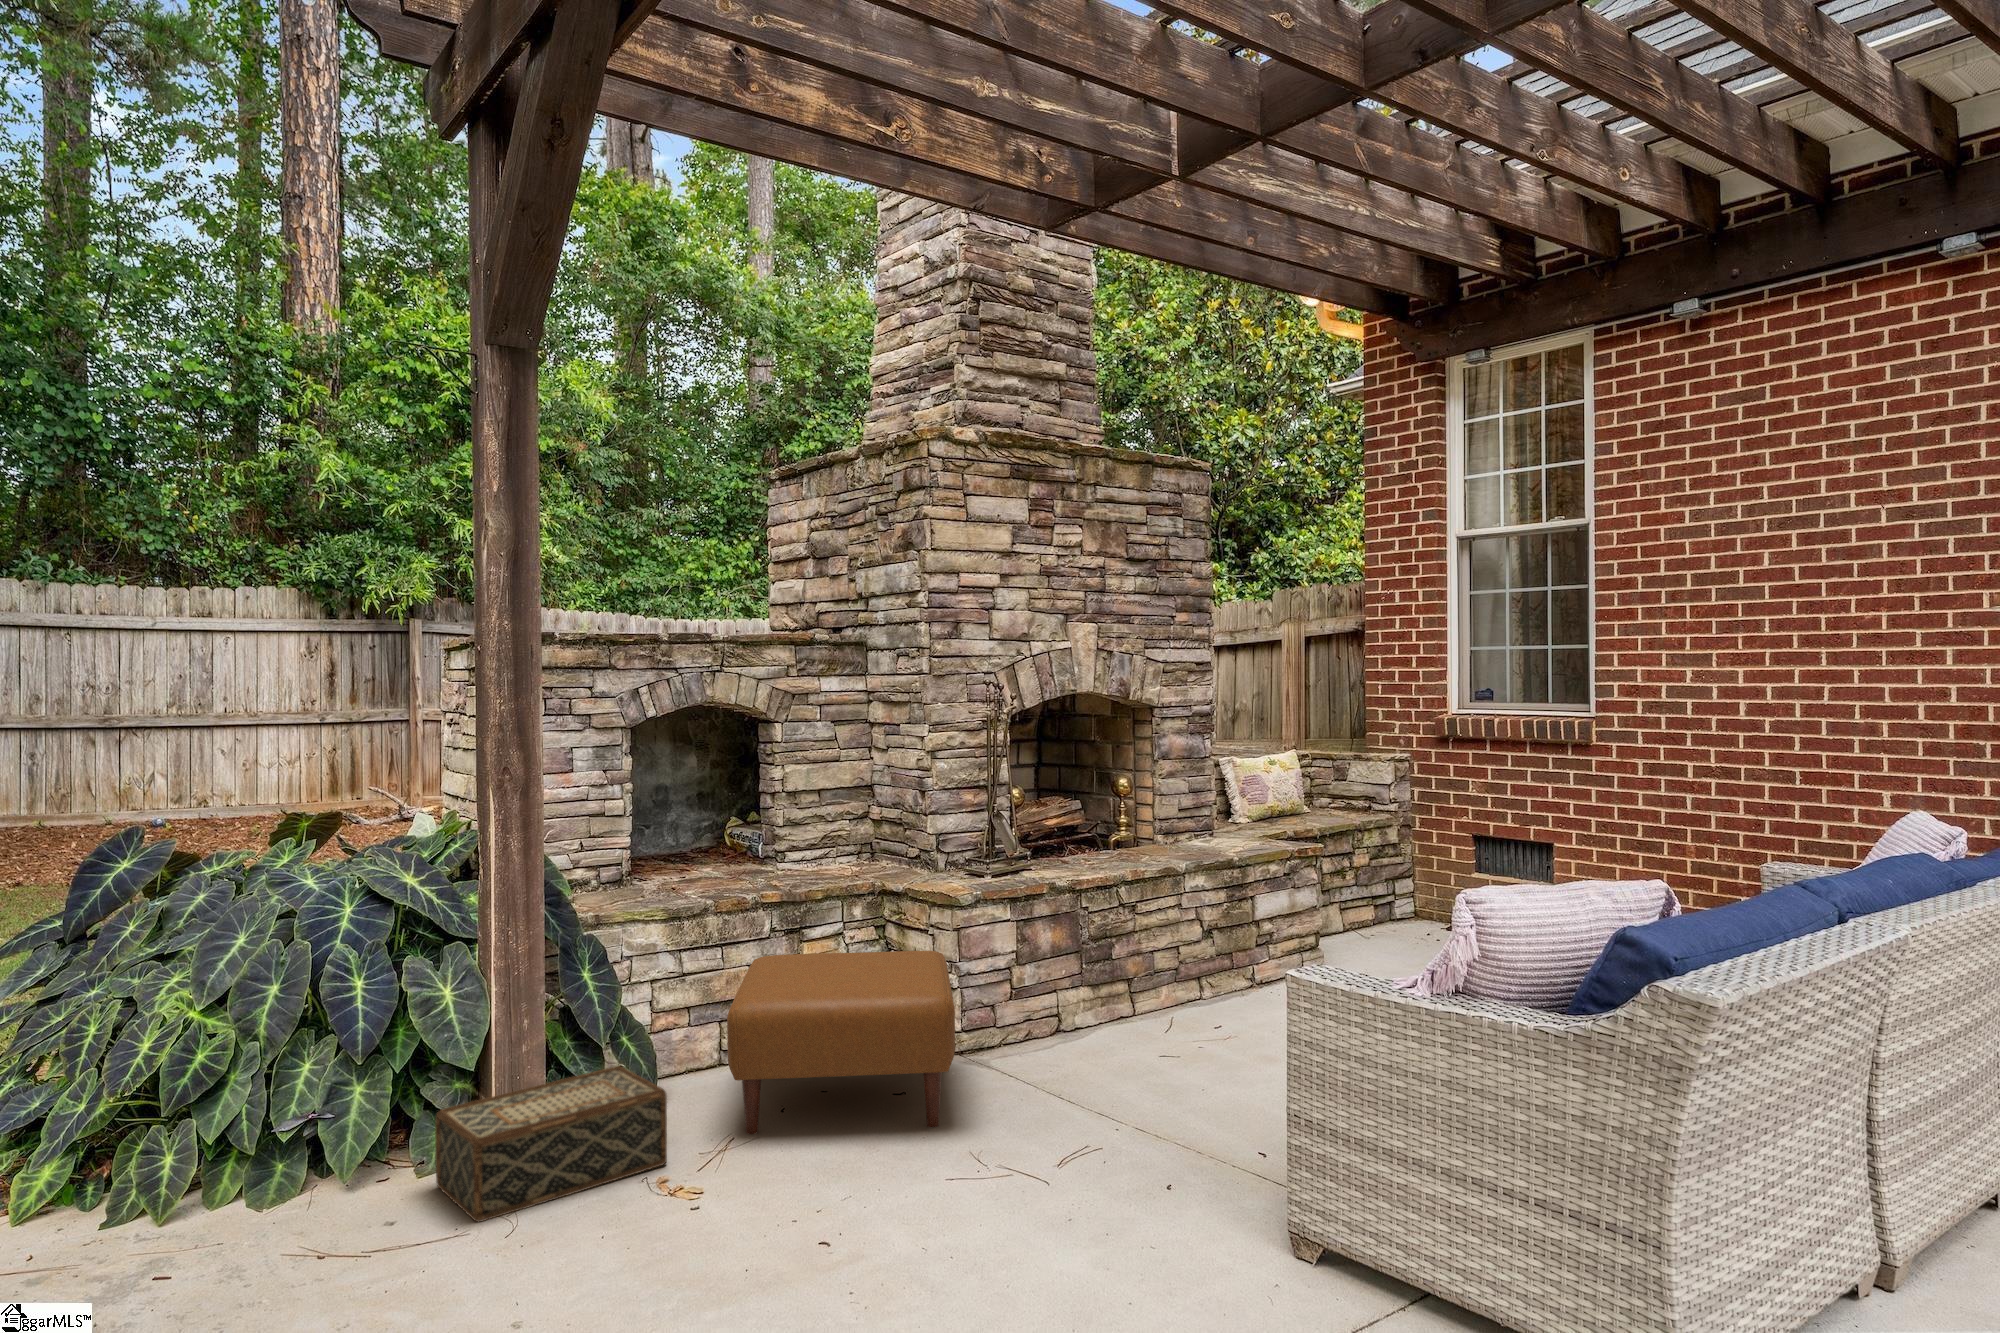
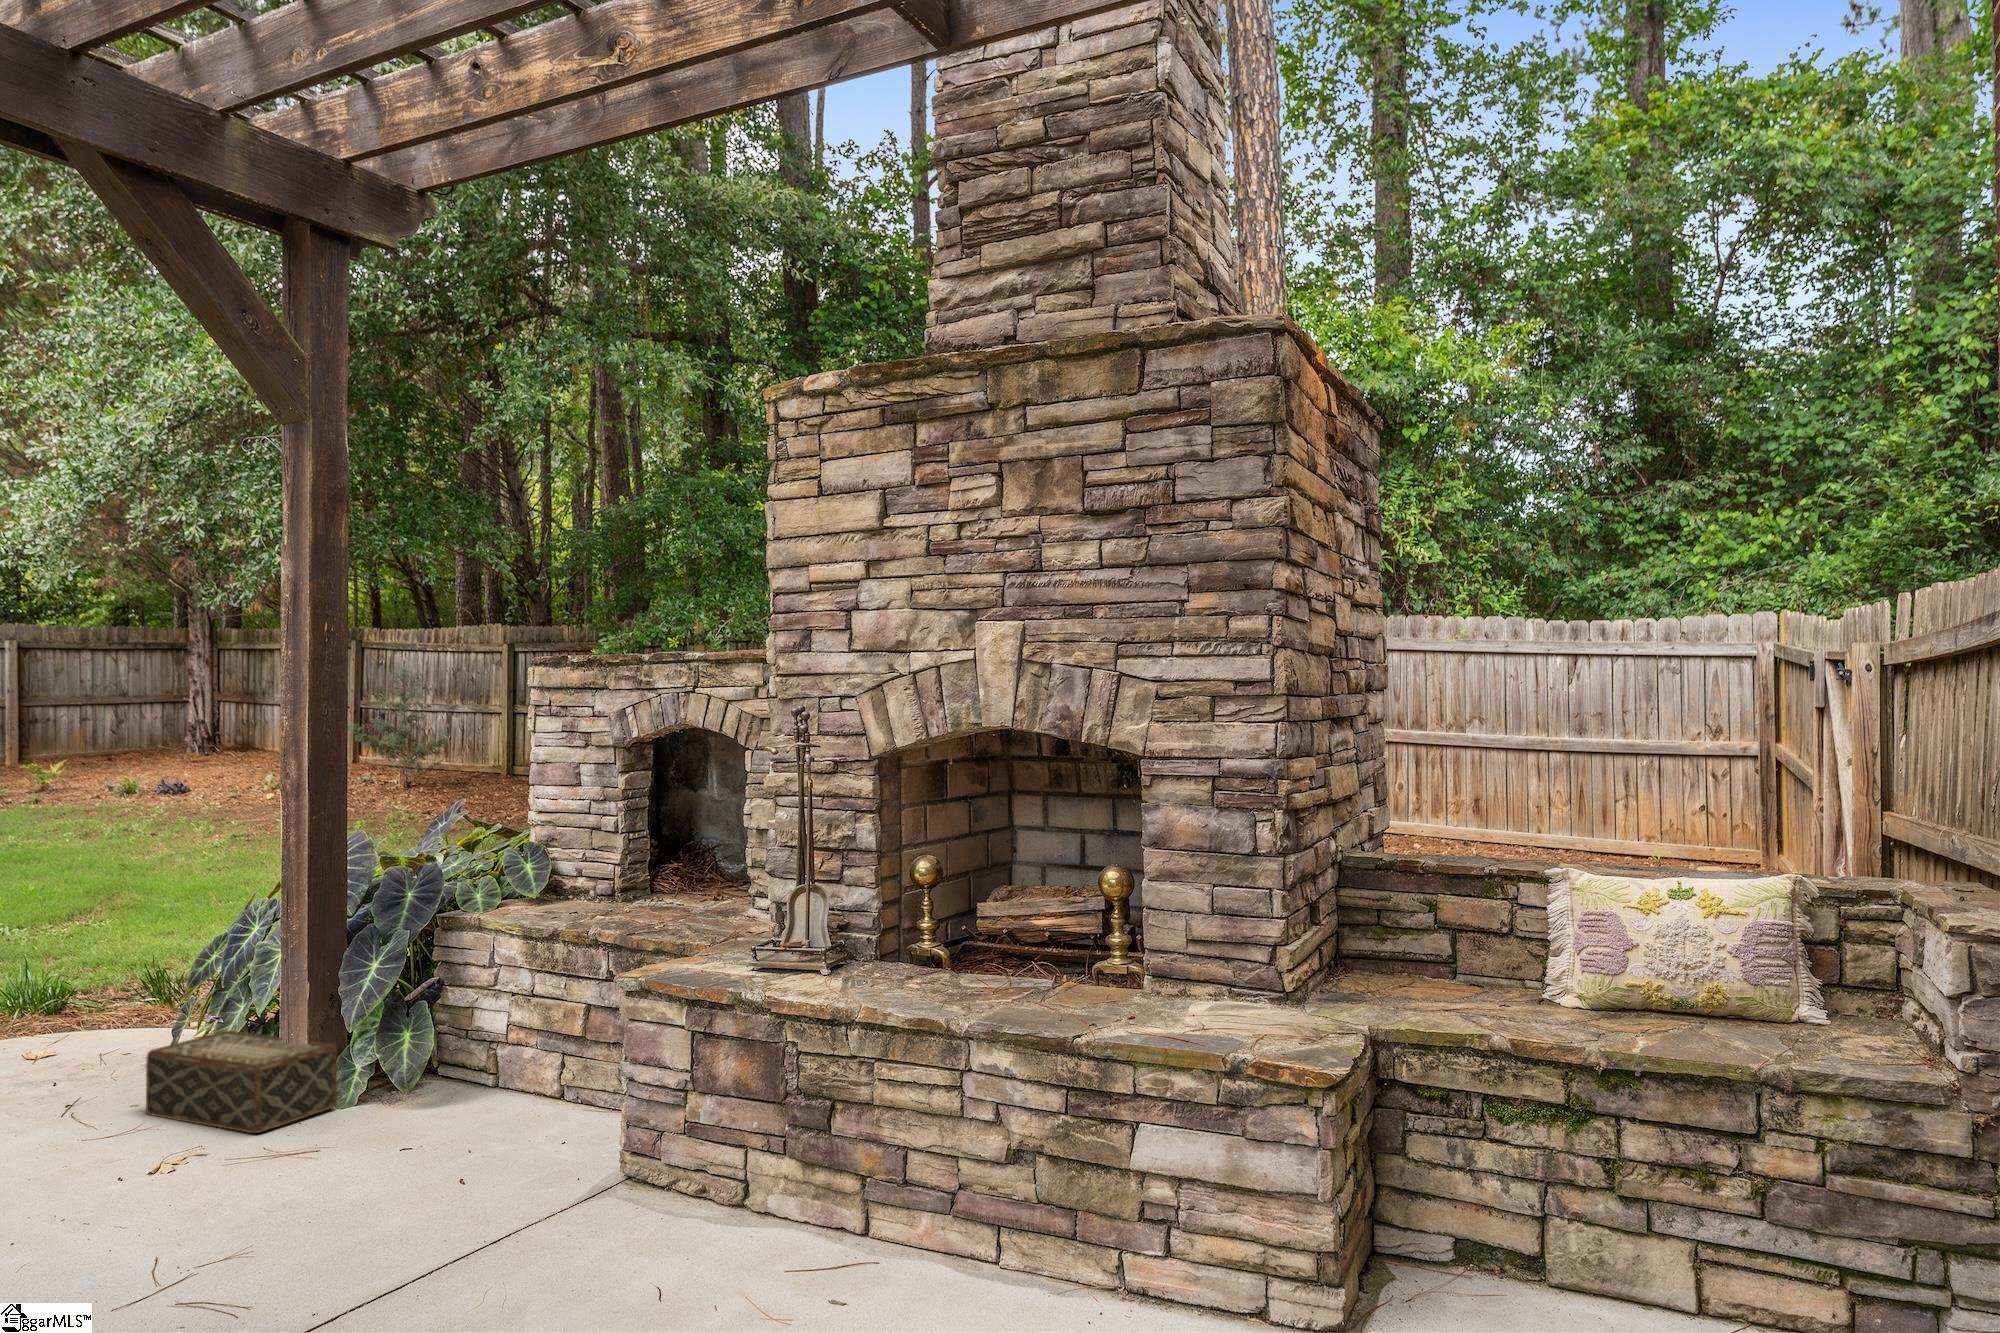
ottoman: present [727,951,955,1134] -> none [320,992,585,1206]

